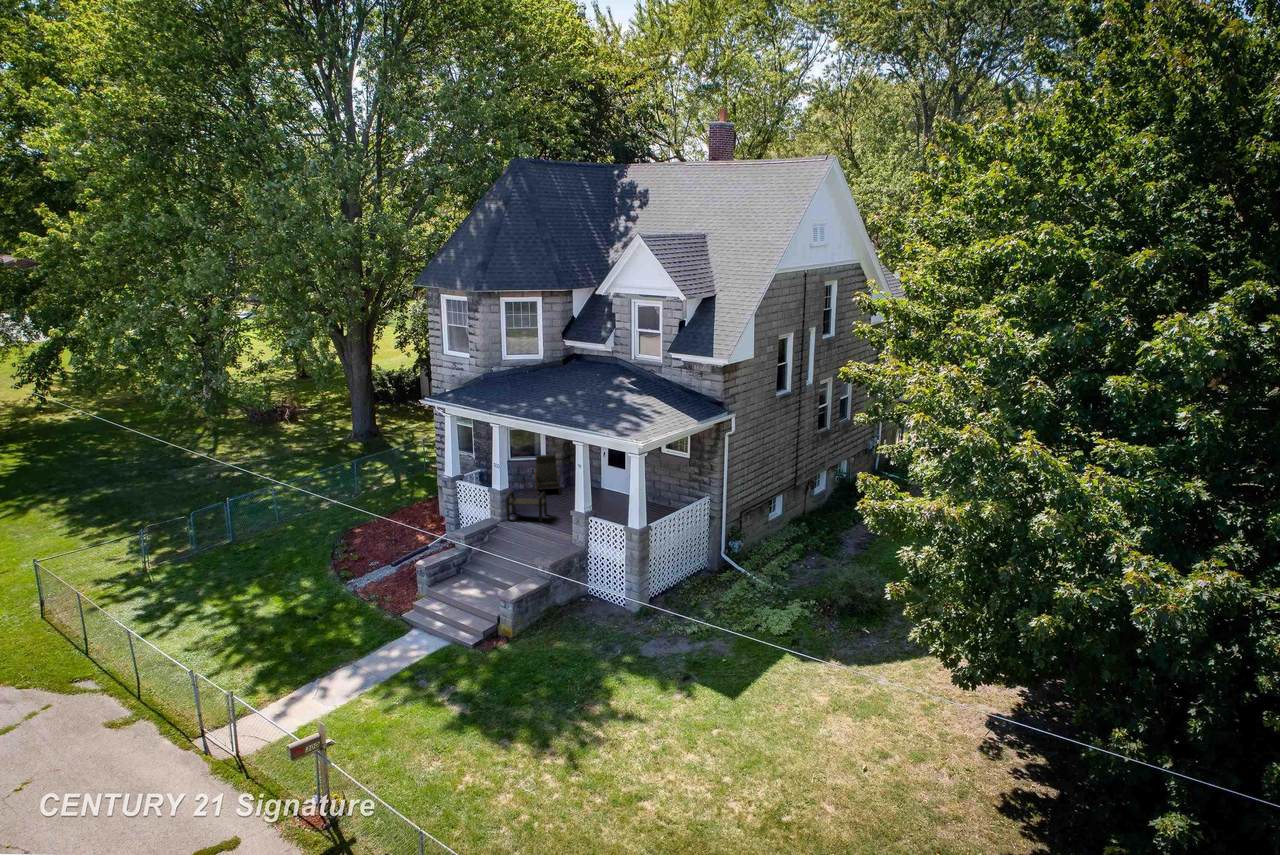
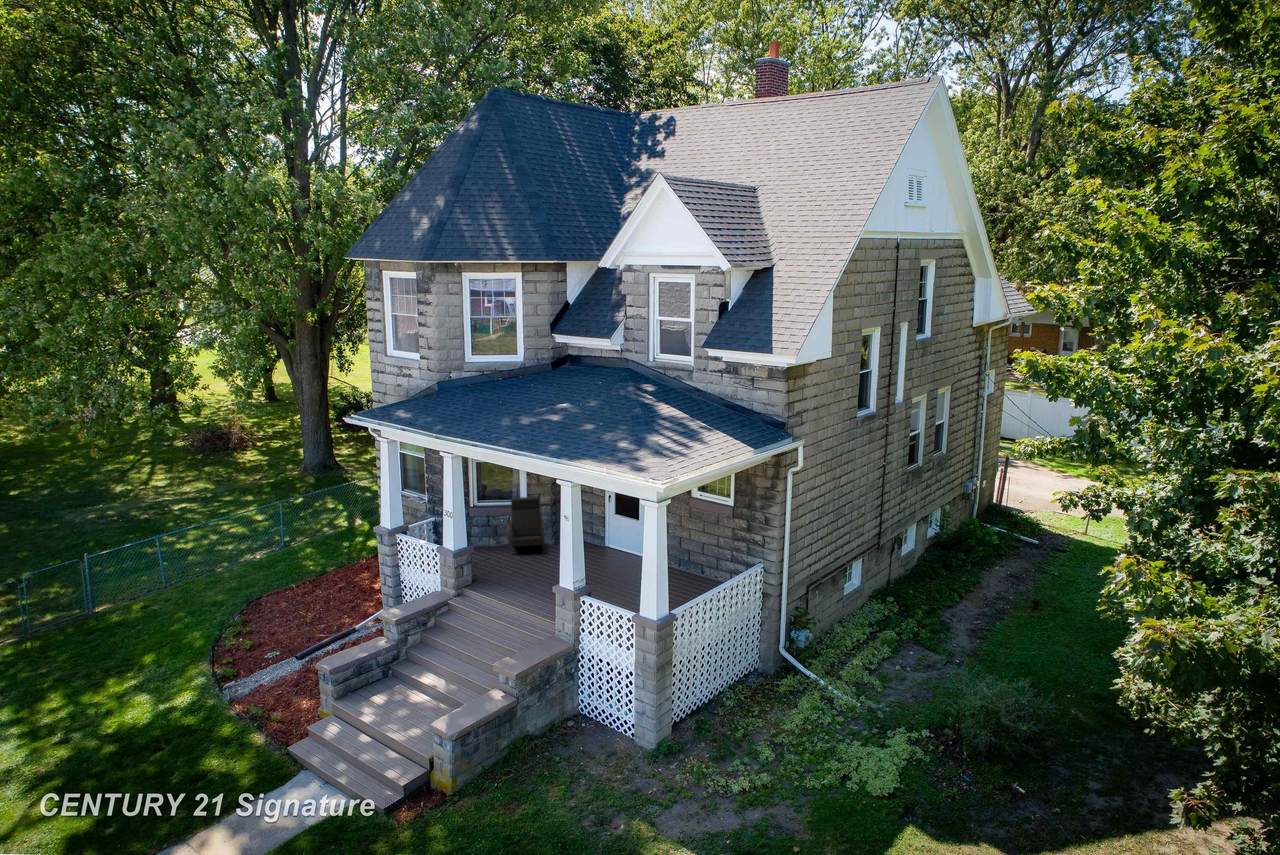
bench: present [506,491,547,522] -> none [461,550,523,598]

